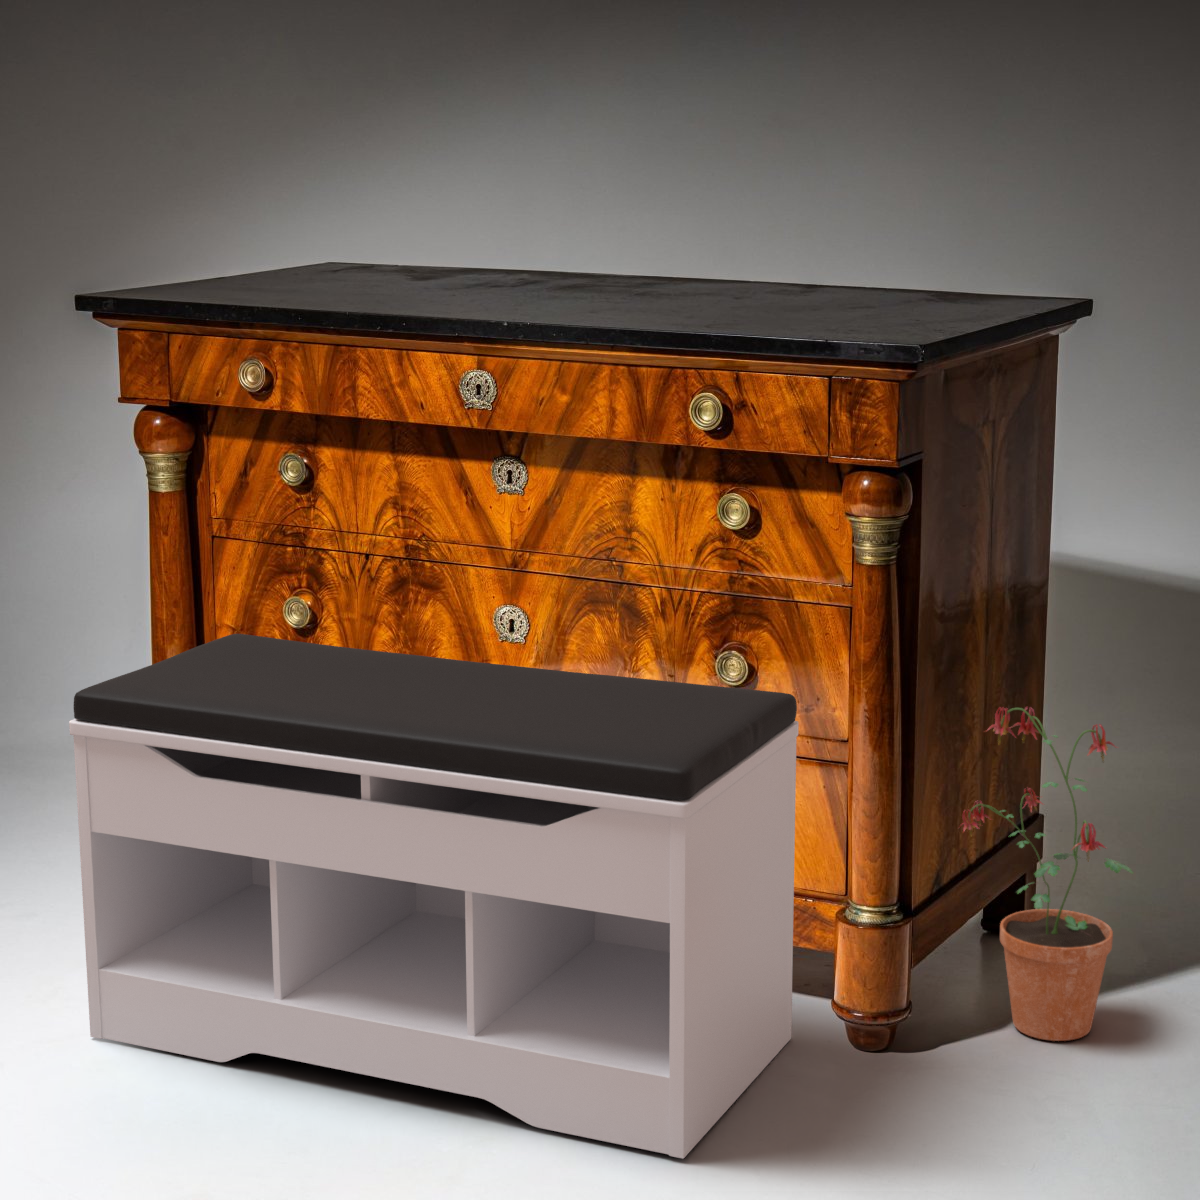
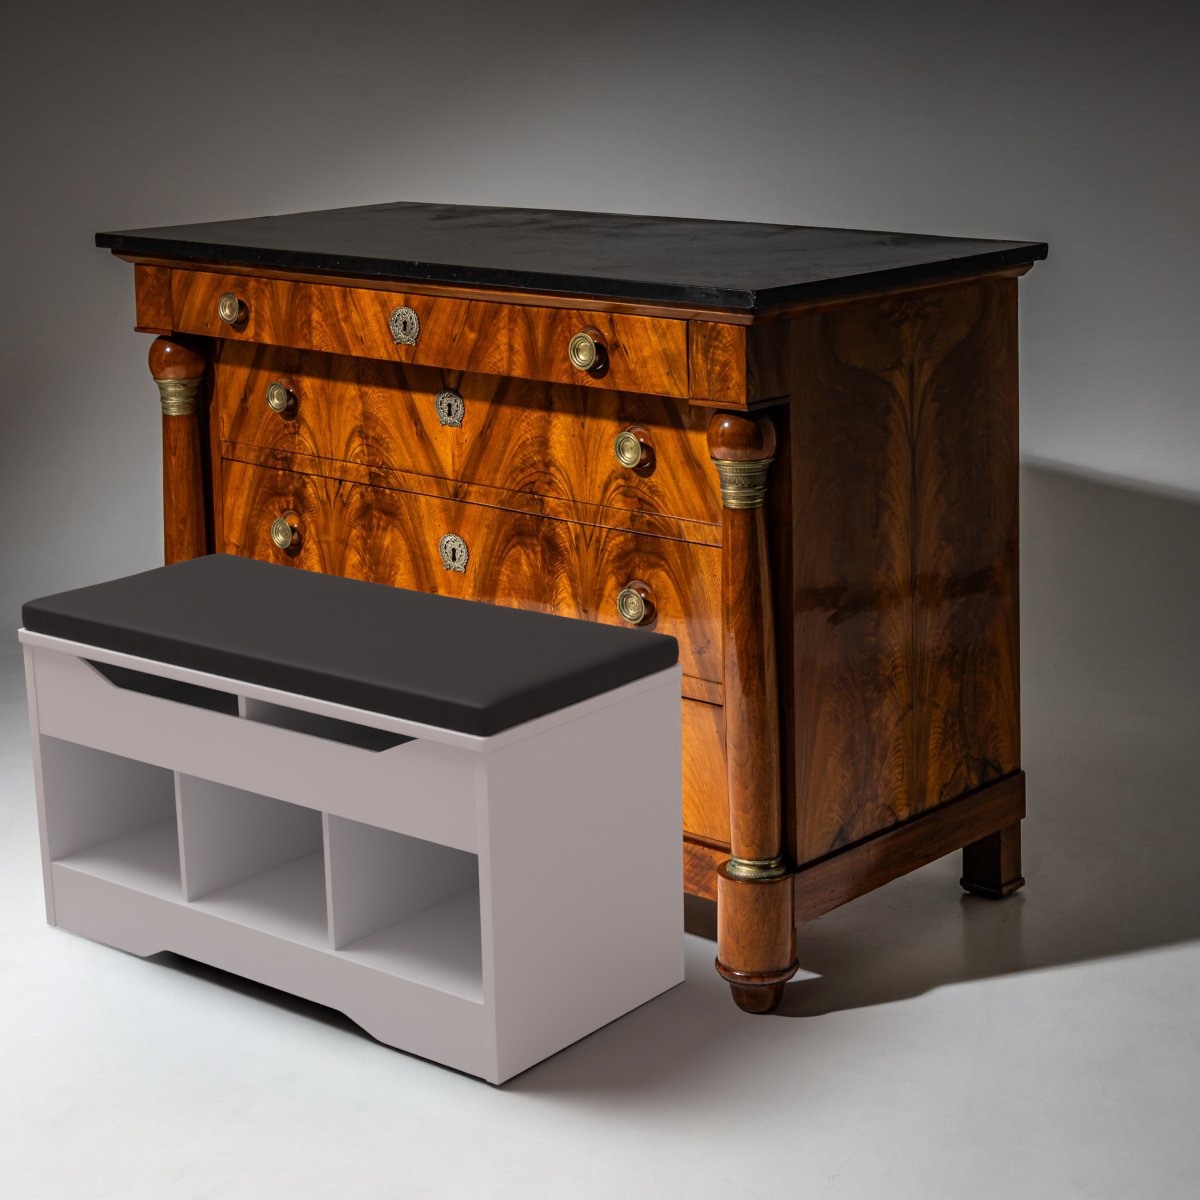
potted plant: present [962,707,1133,1041] -> none [849,660,1037,1006]

